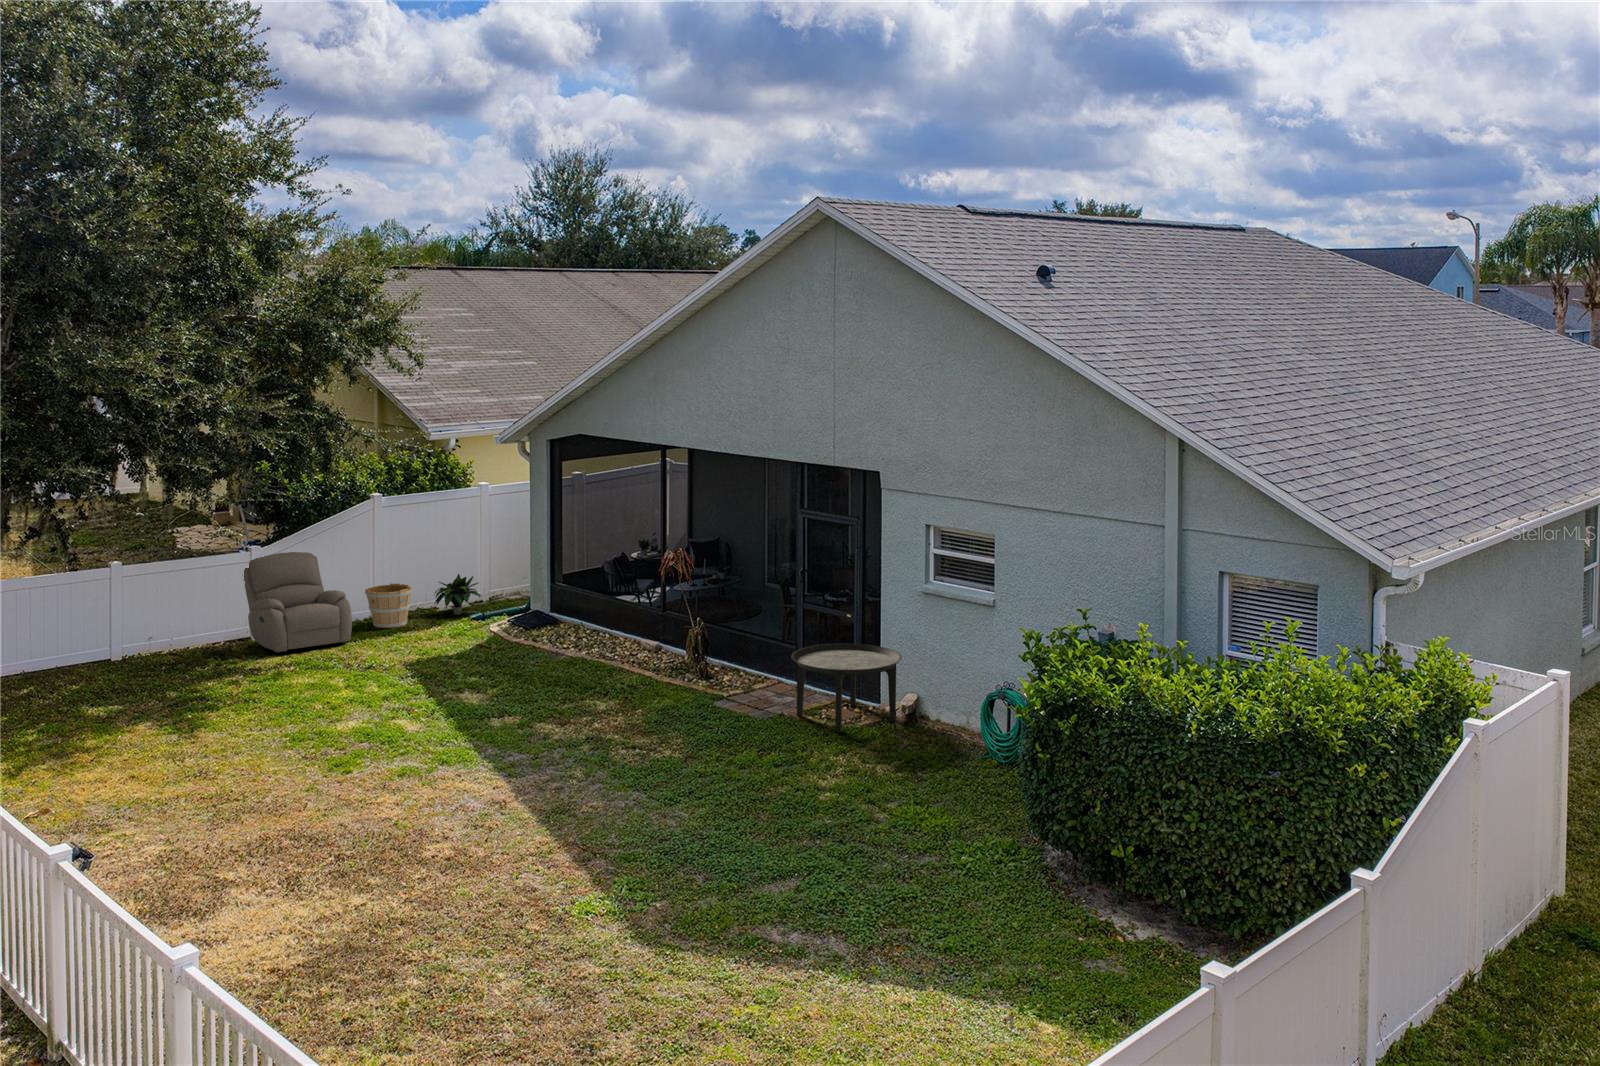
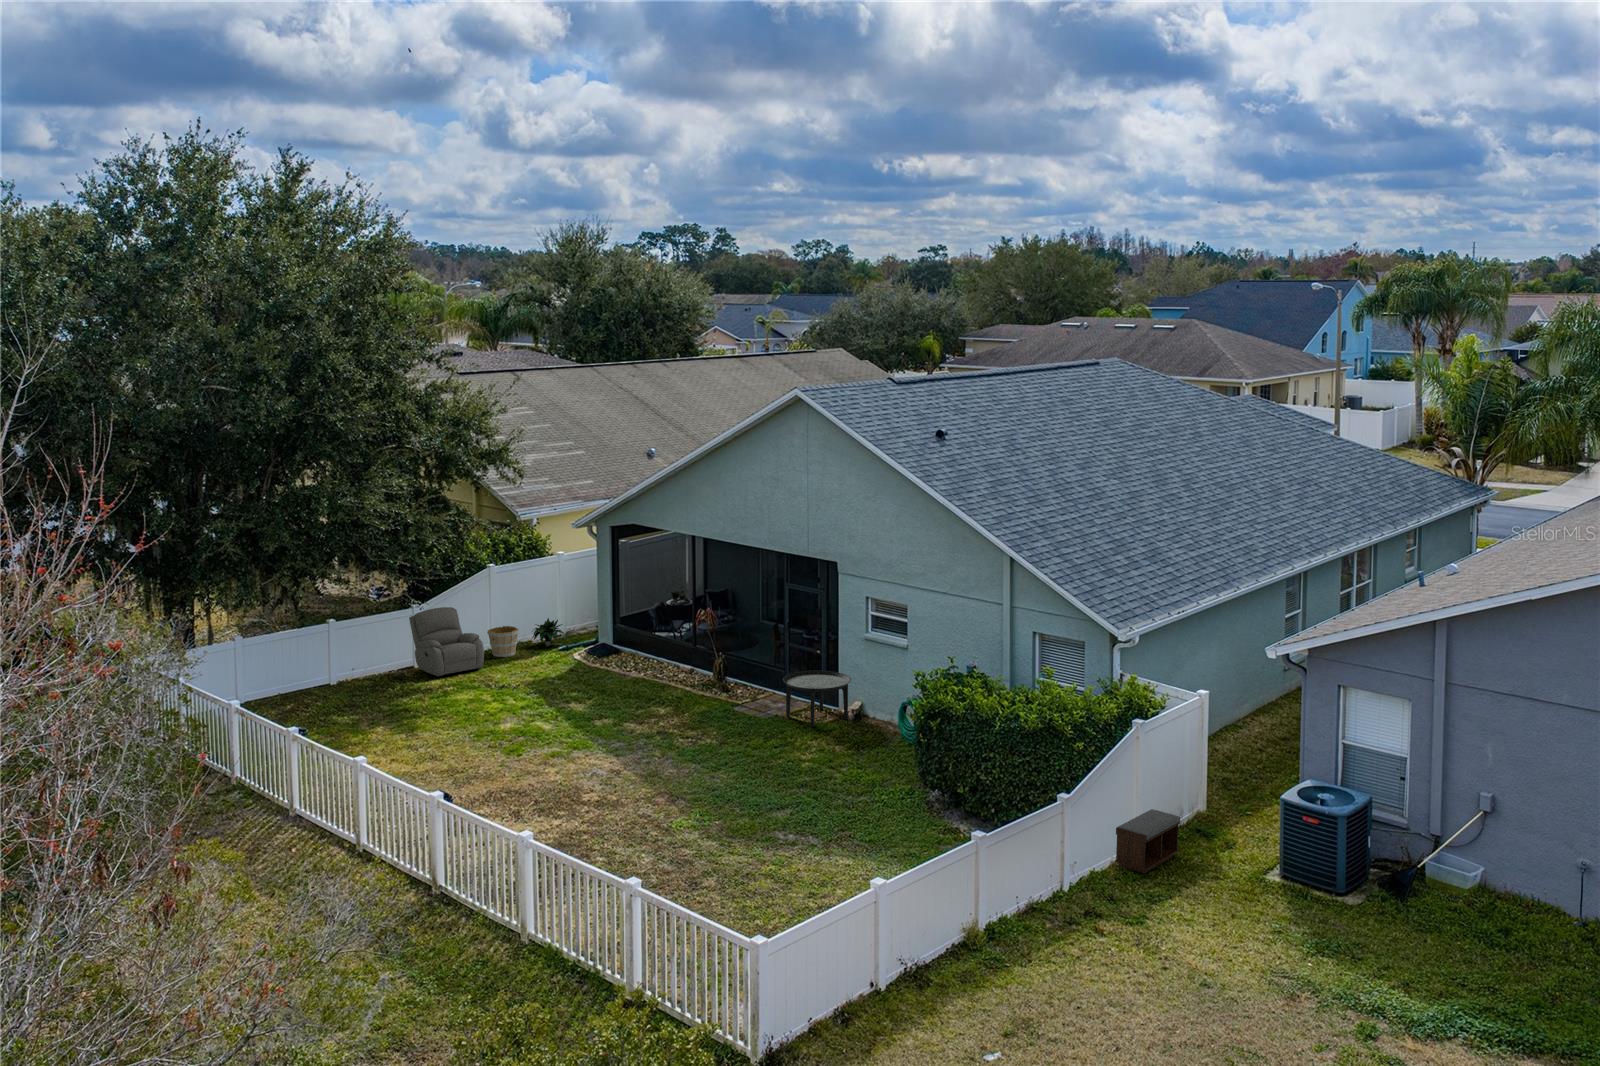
bench: none [1454,898,1579,1037] -> present [1115,809,1180,873]

